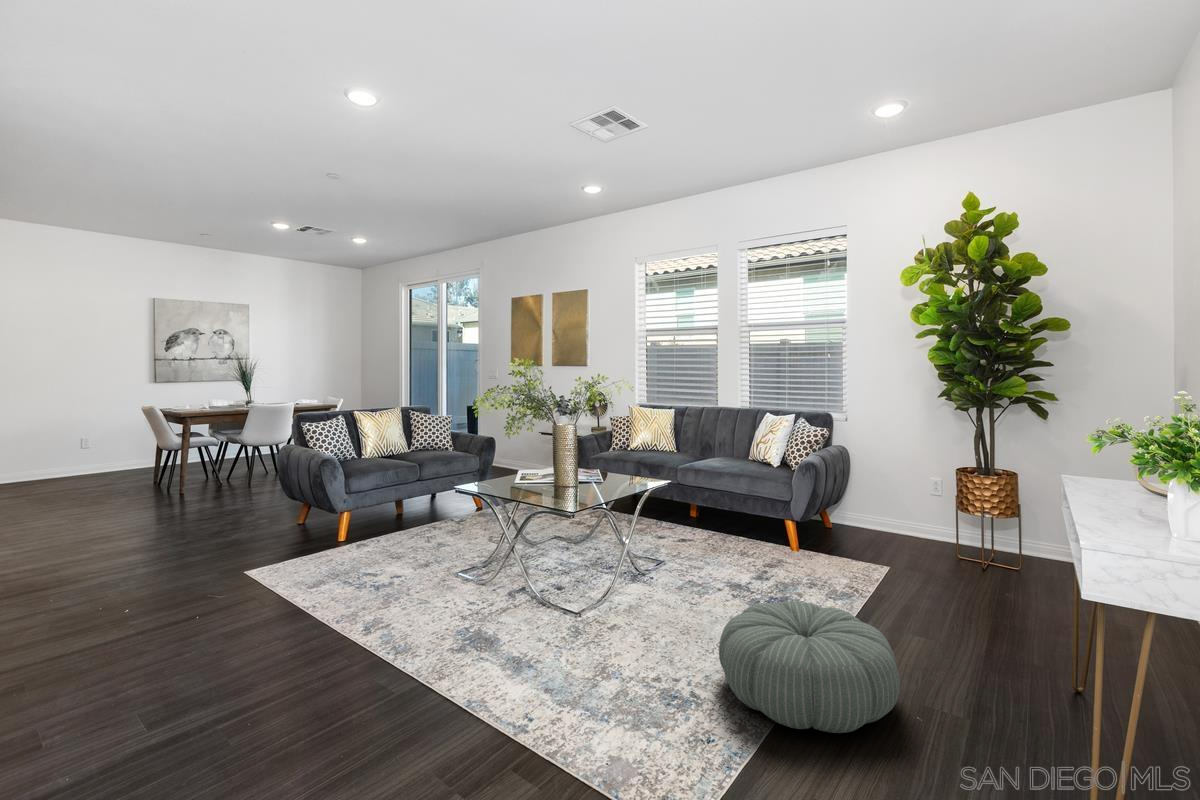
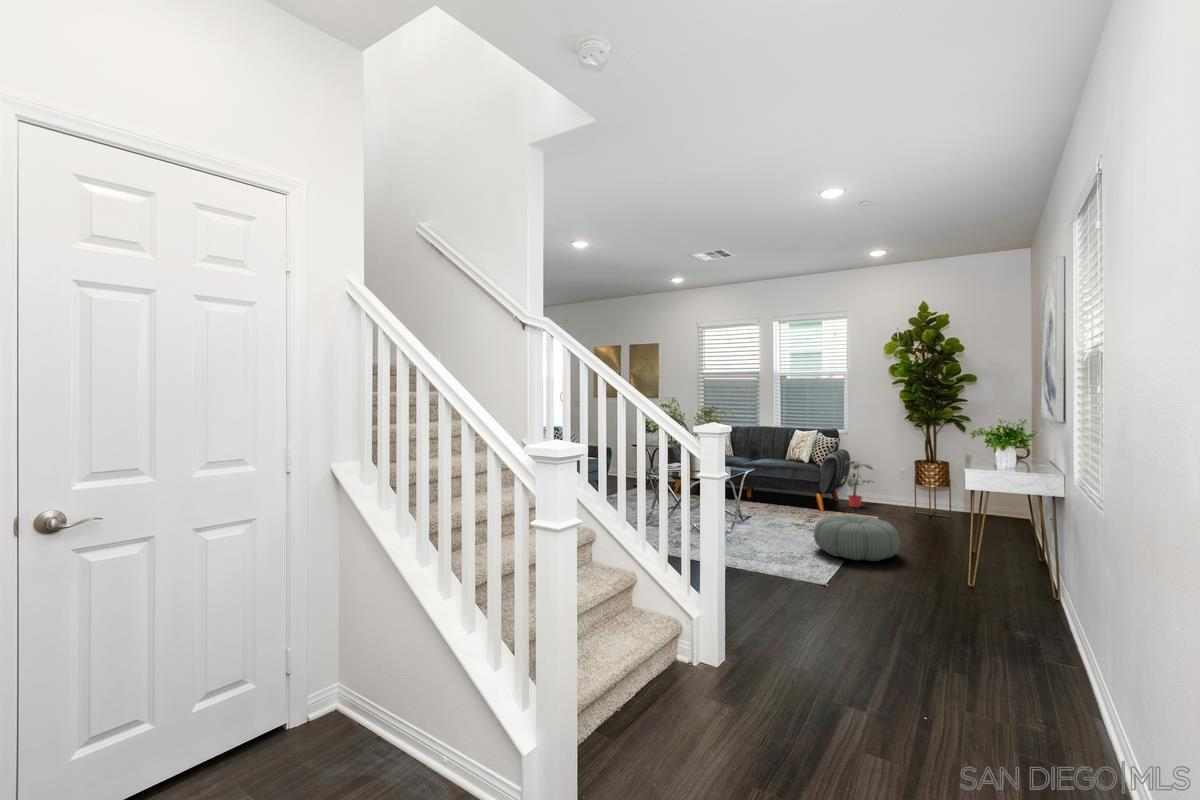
potted plant: none [823,466,891,545] -> present [841,461,875,507]

